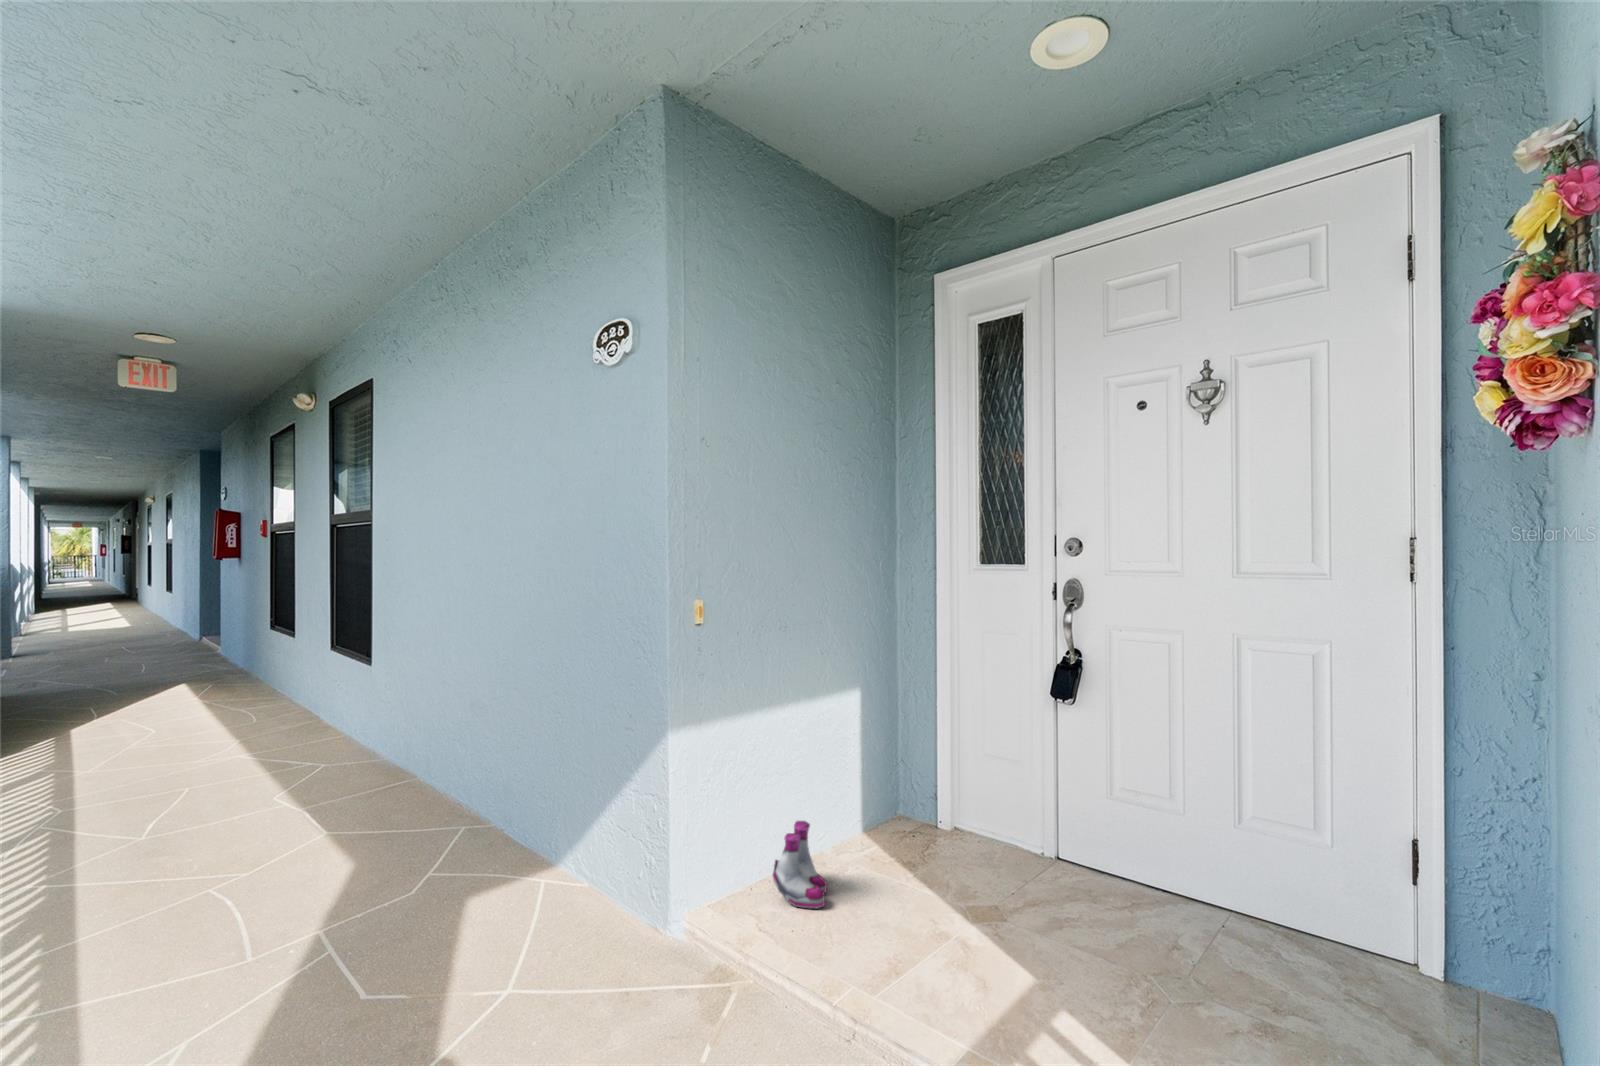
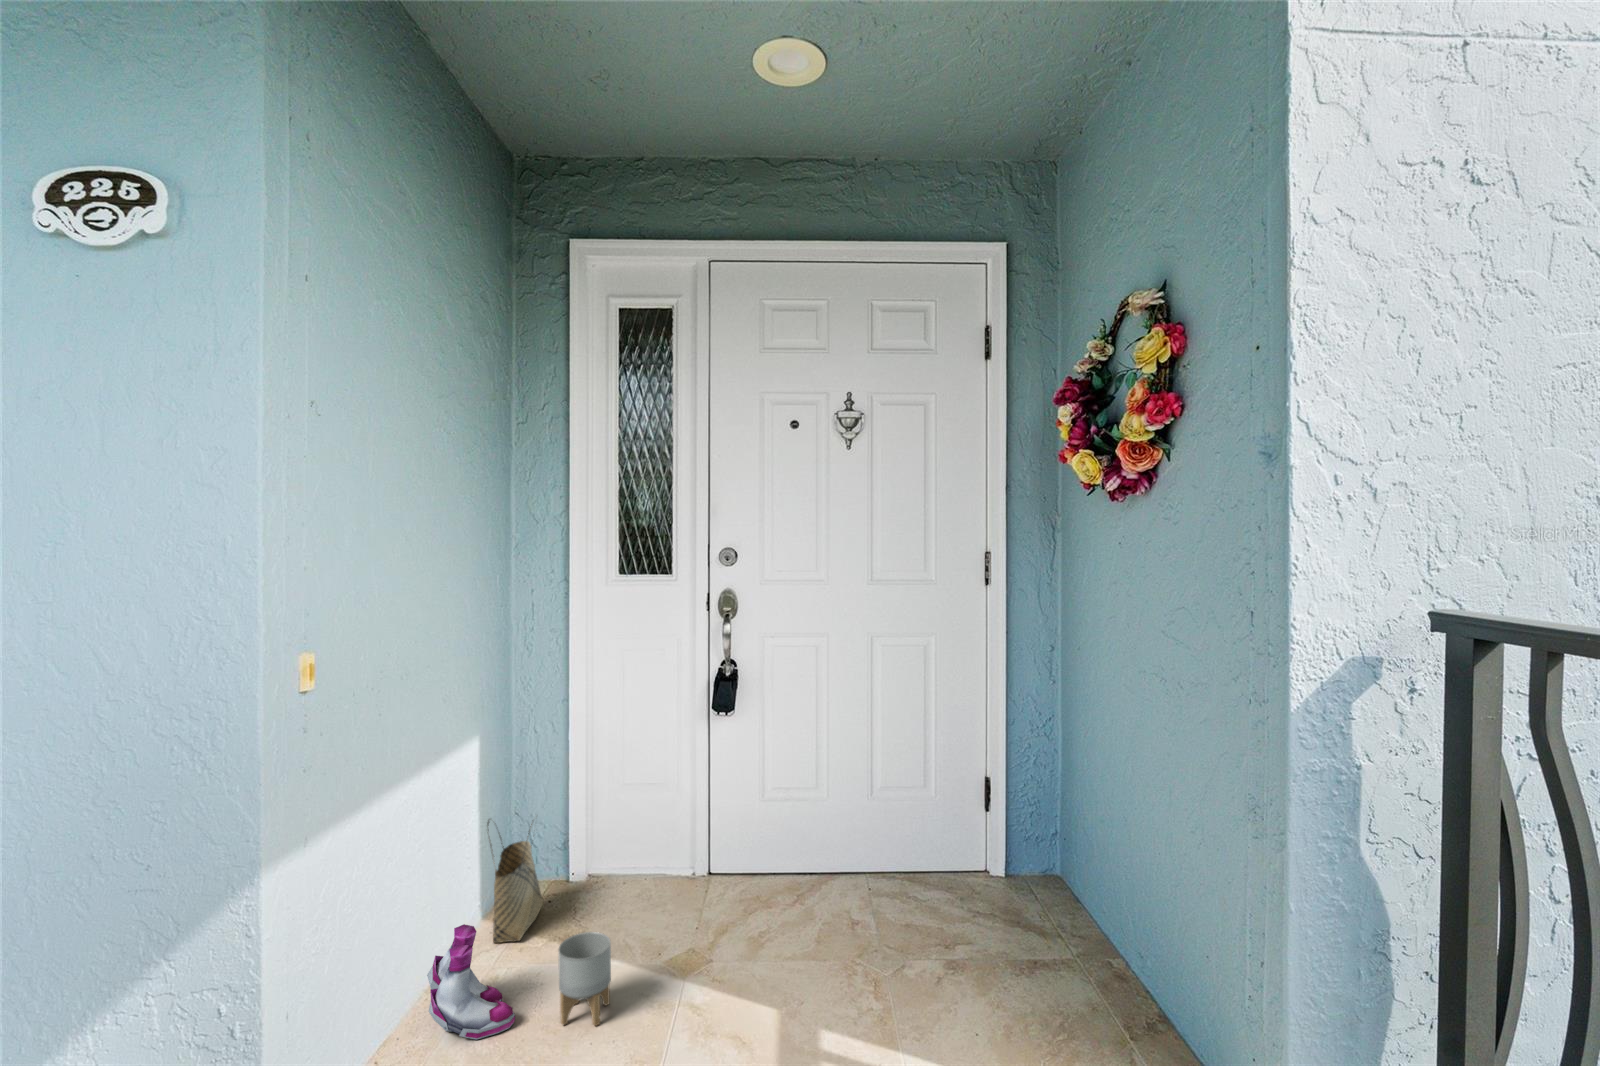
woven basket: none [850,753,901,857] -> present [487,820,543,943]
planter: none [852,854,896,932] -> present [558,932,611,1026]

